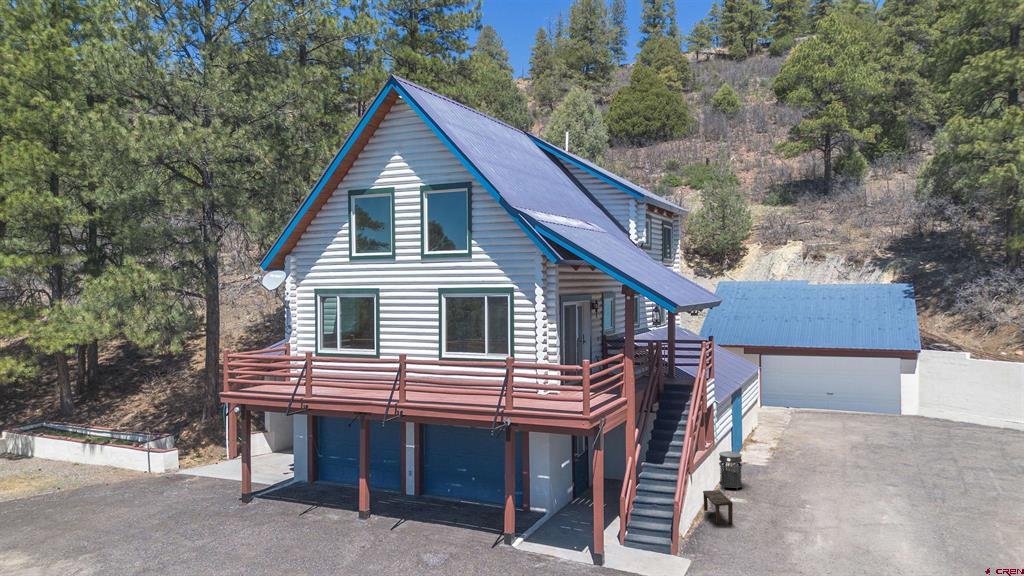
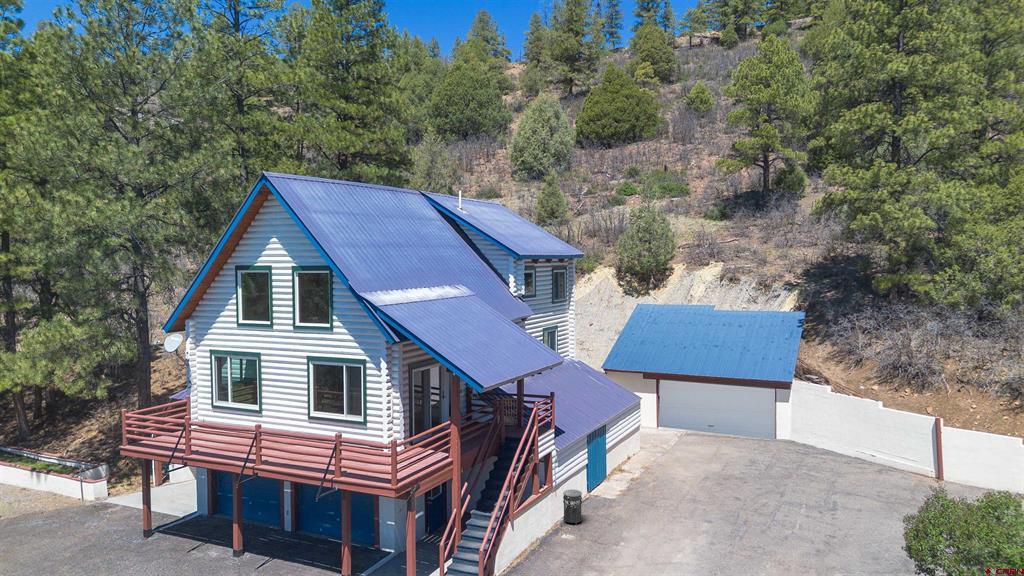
bench: present [703,490,733,524] -> none [534,530,551,562]

